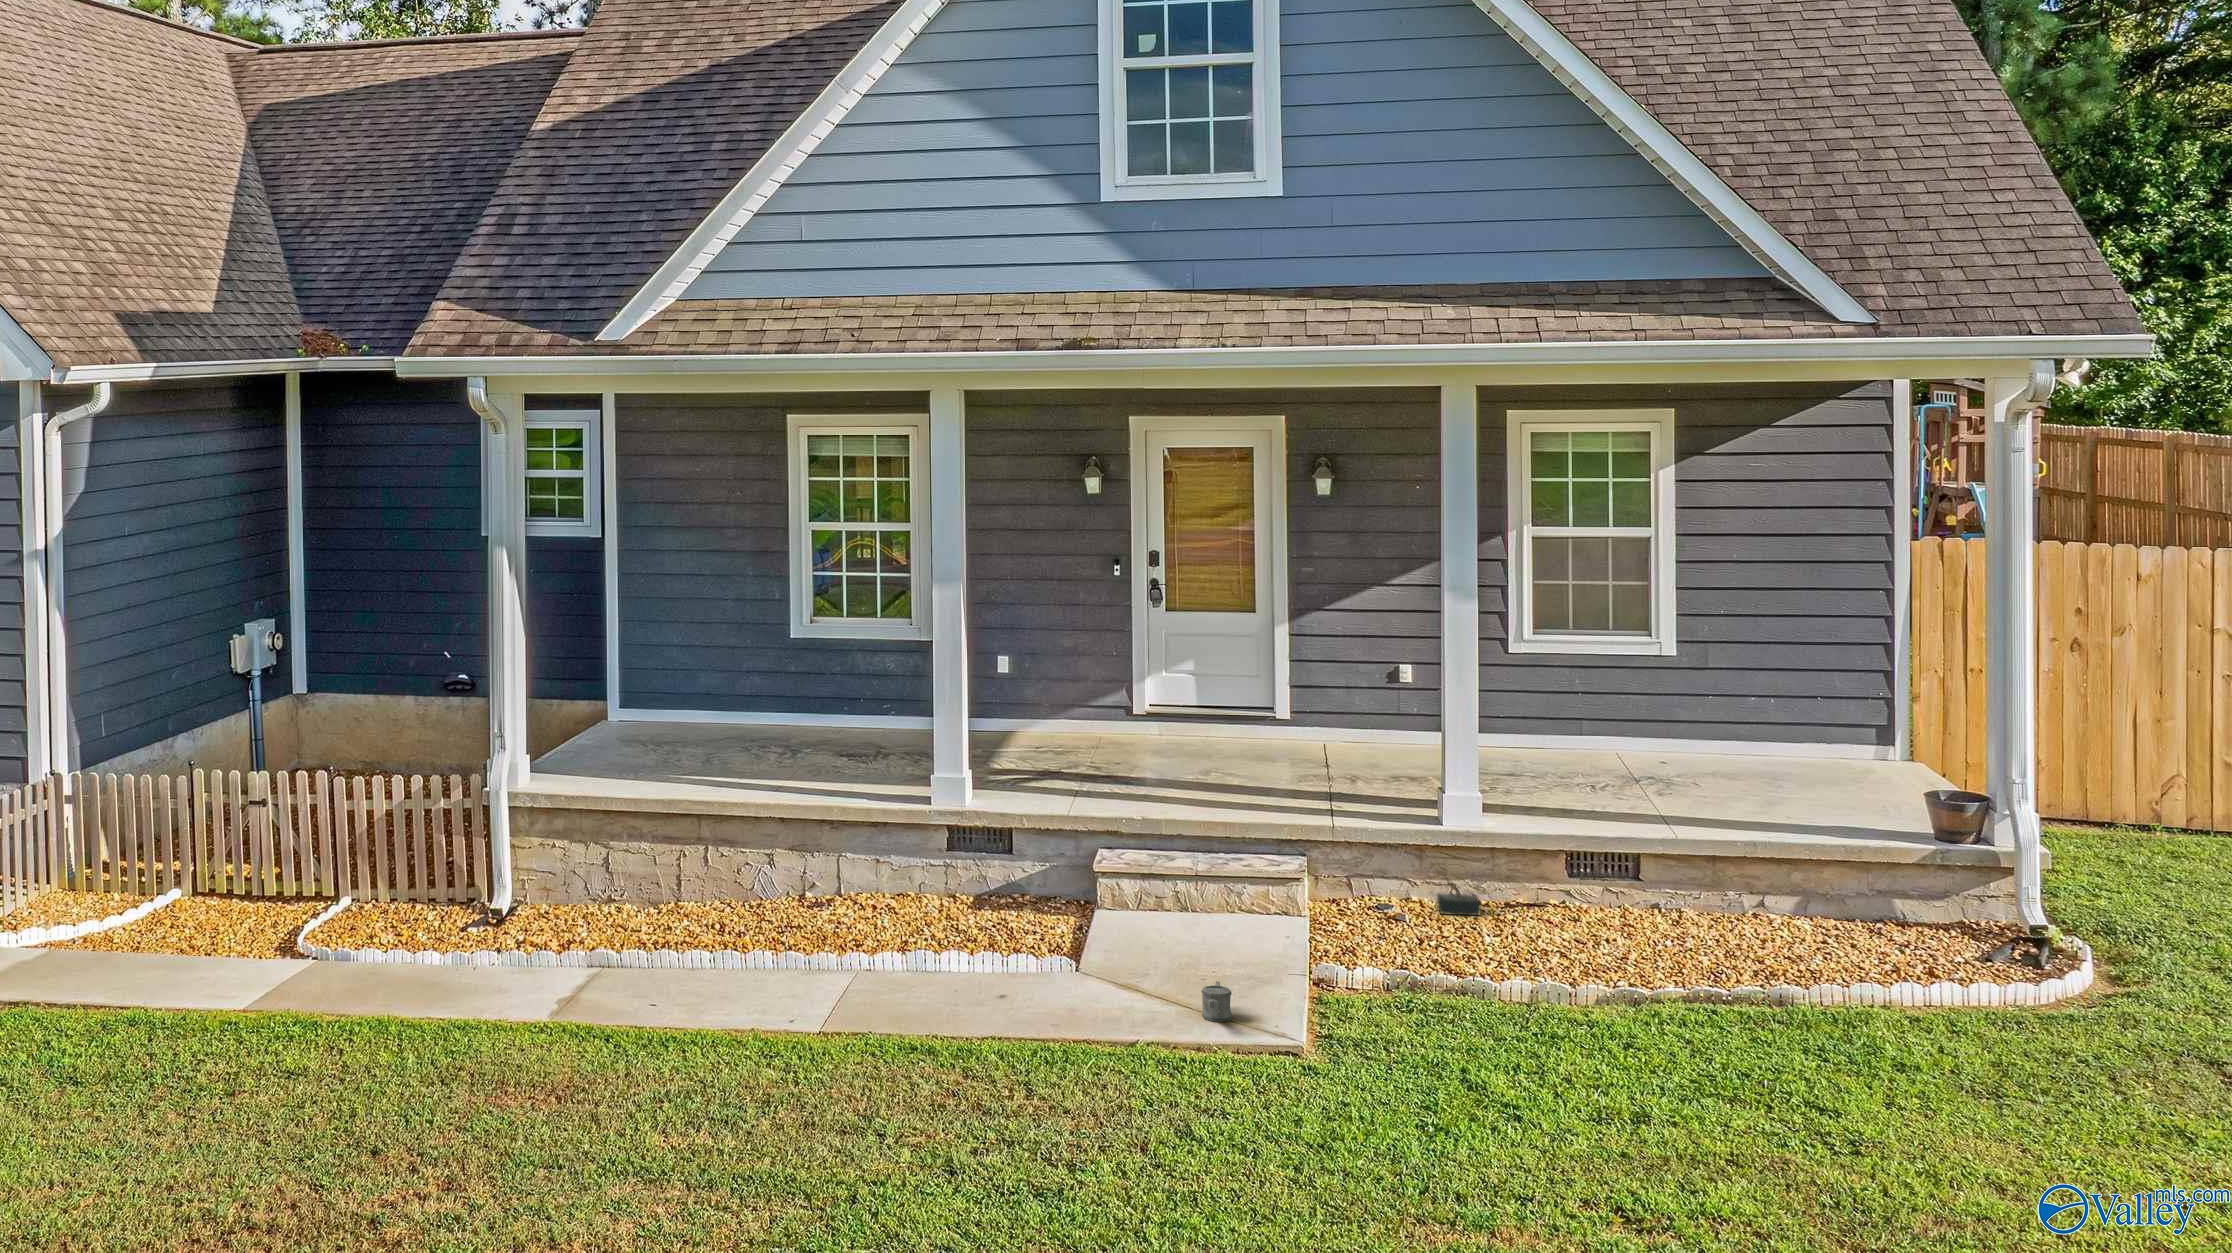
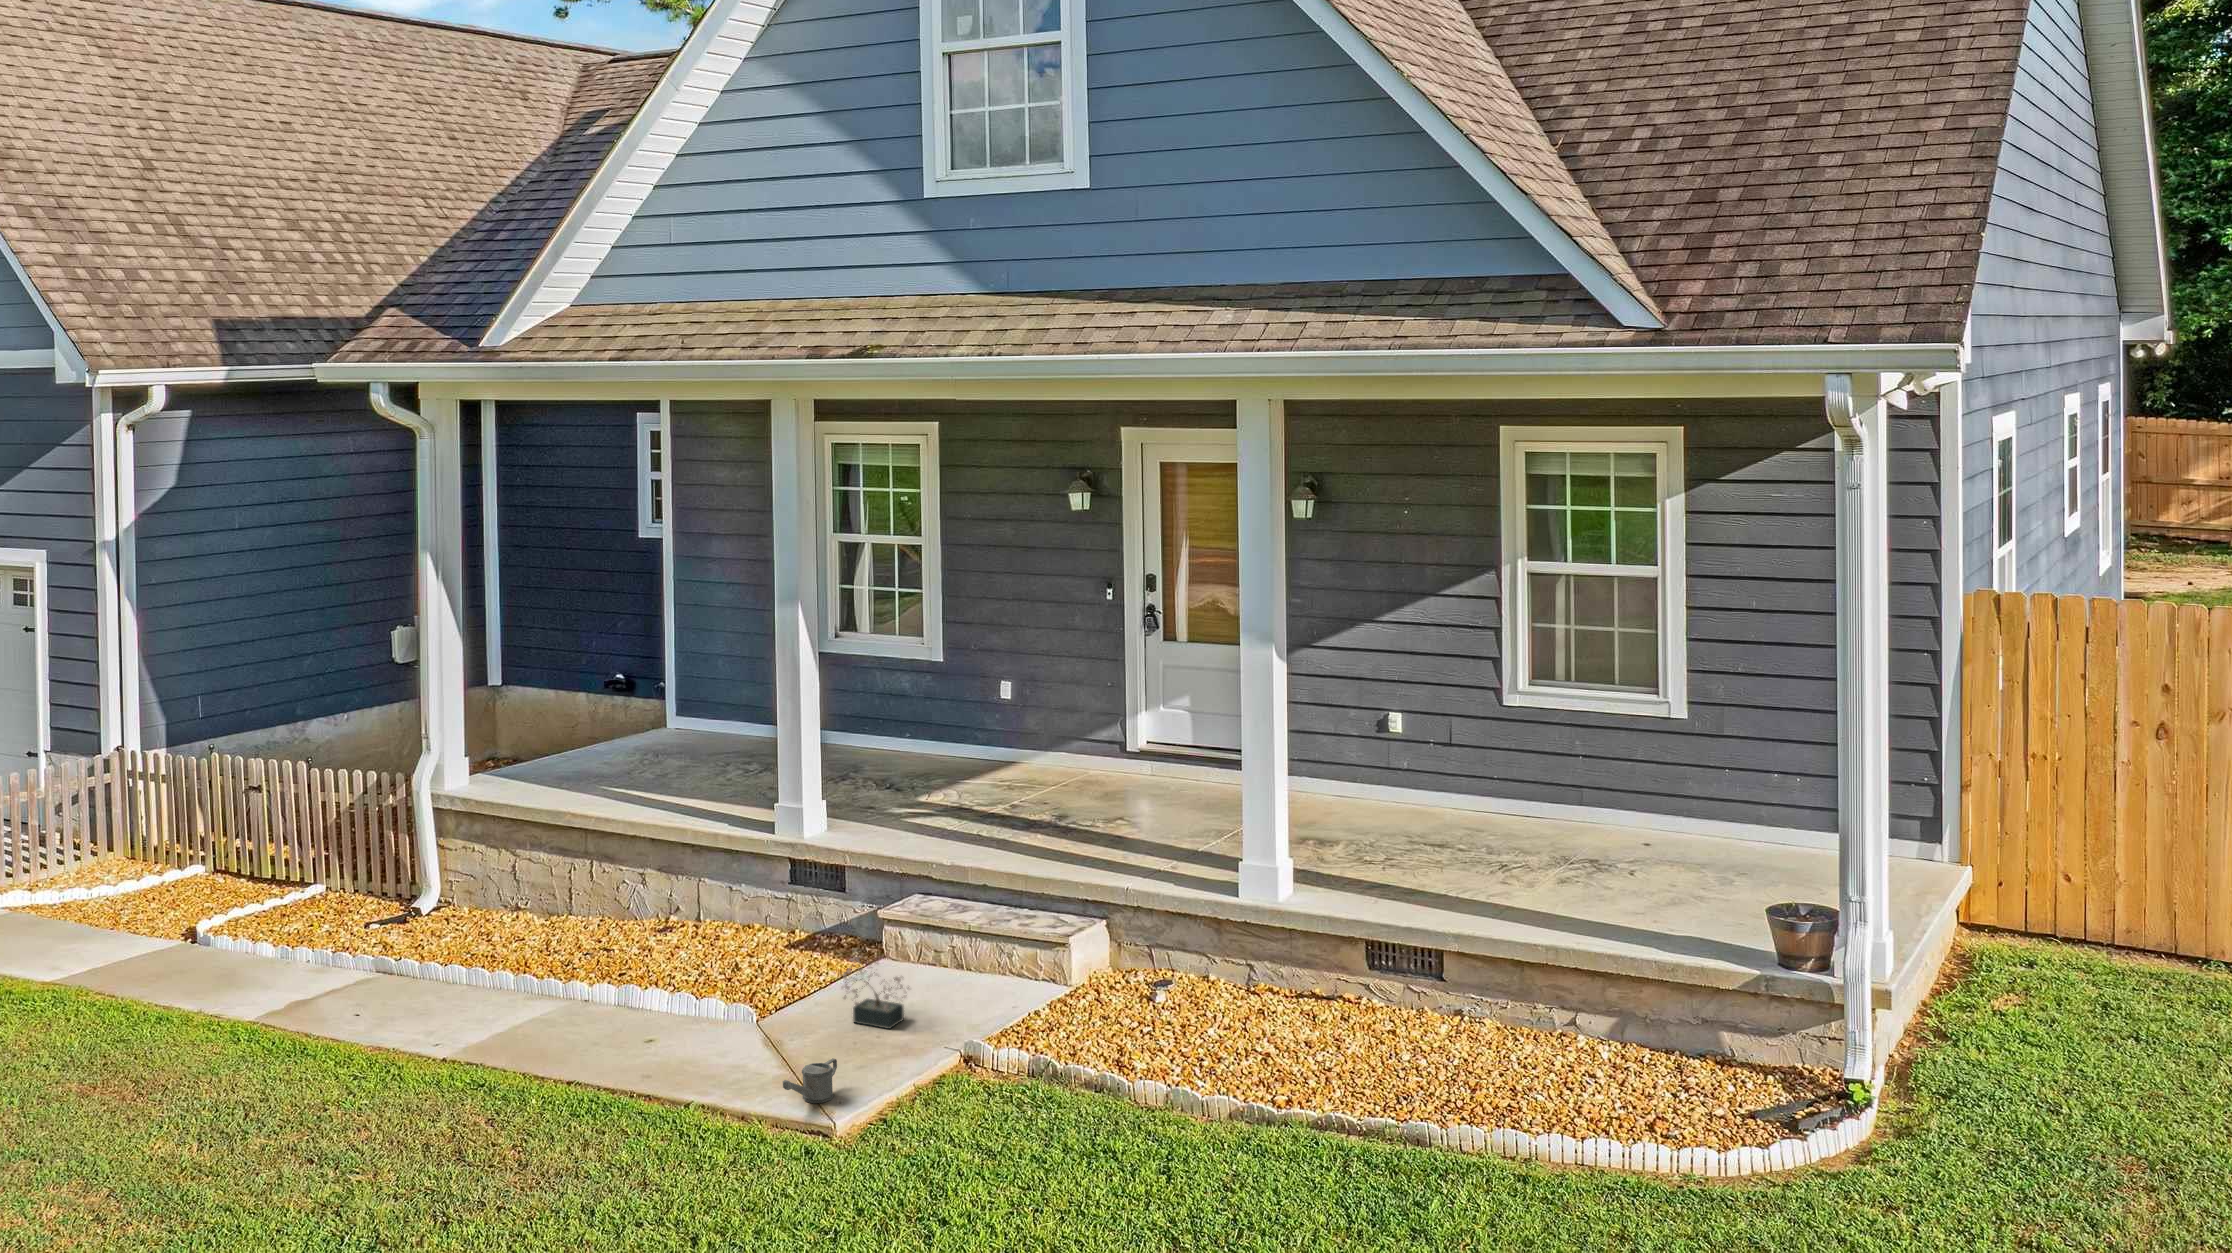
decorative plant: present [1426,857,1488,916] -> present [842,957,909,1029]

